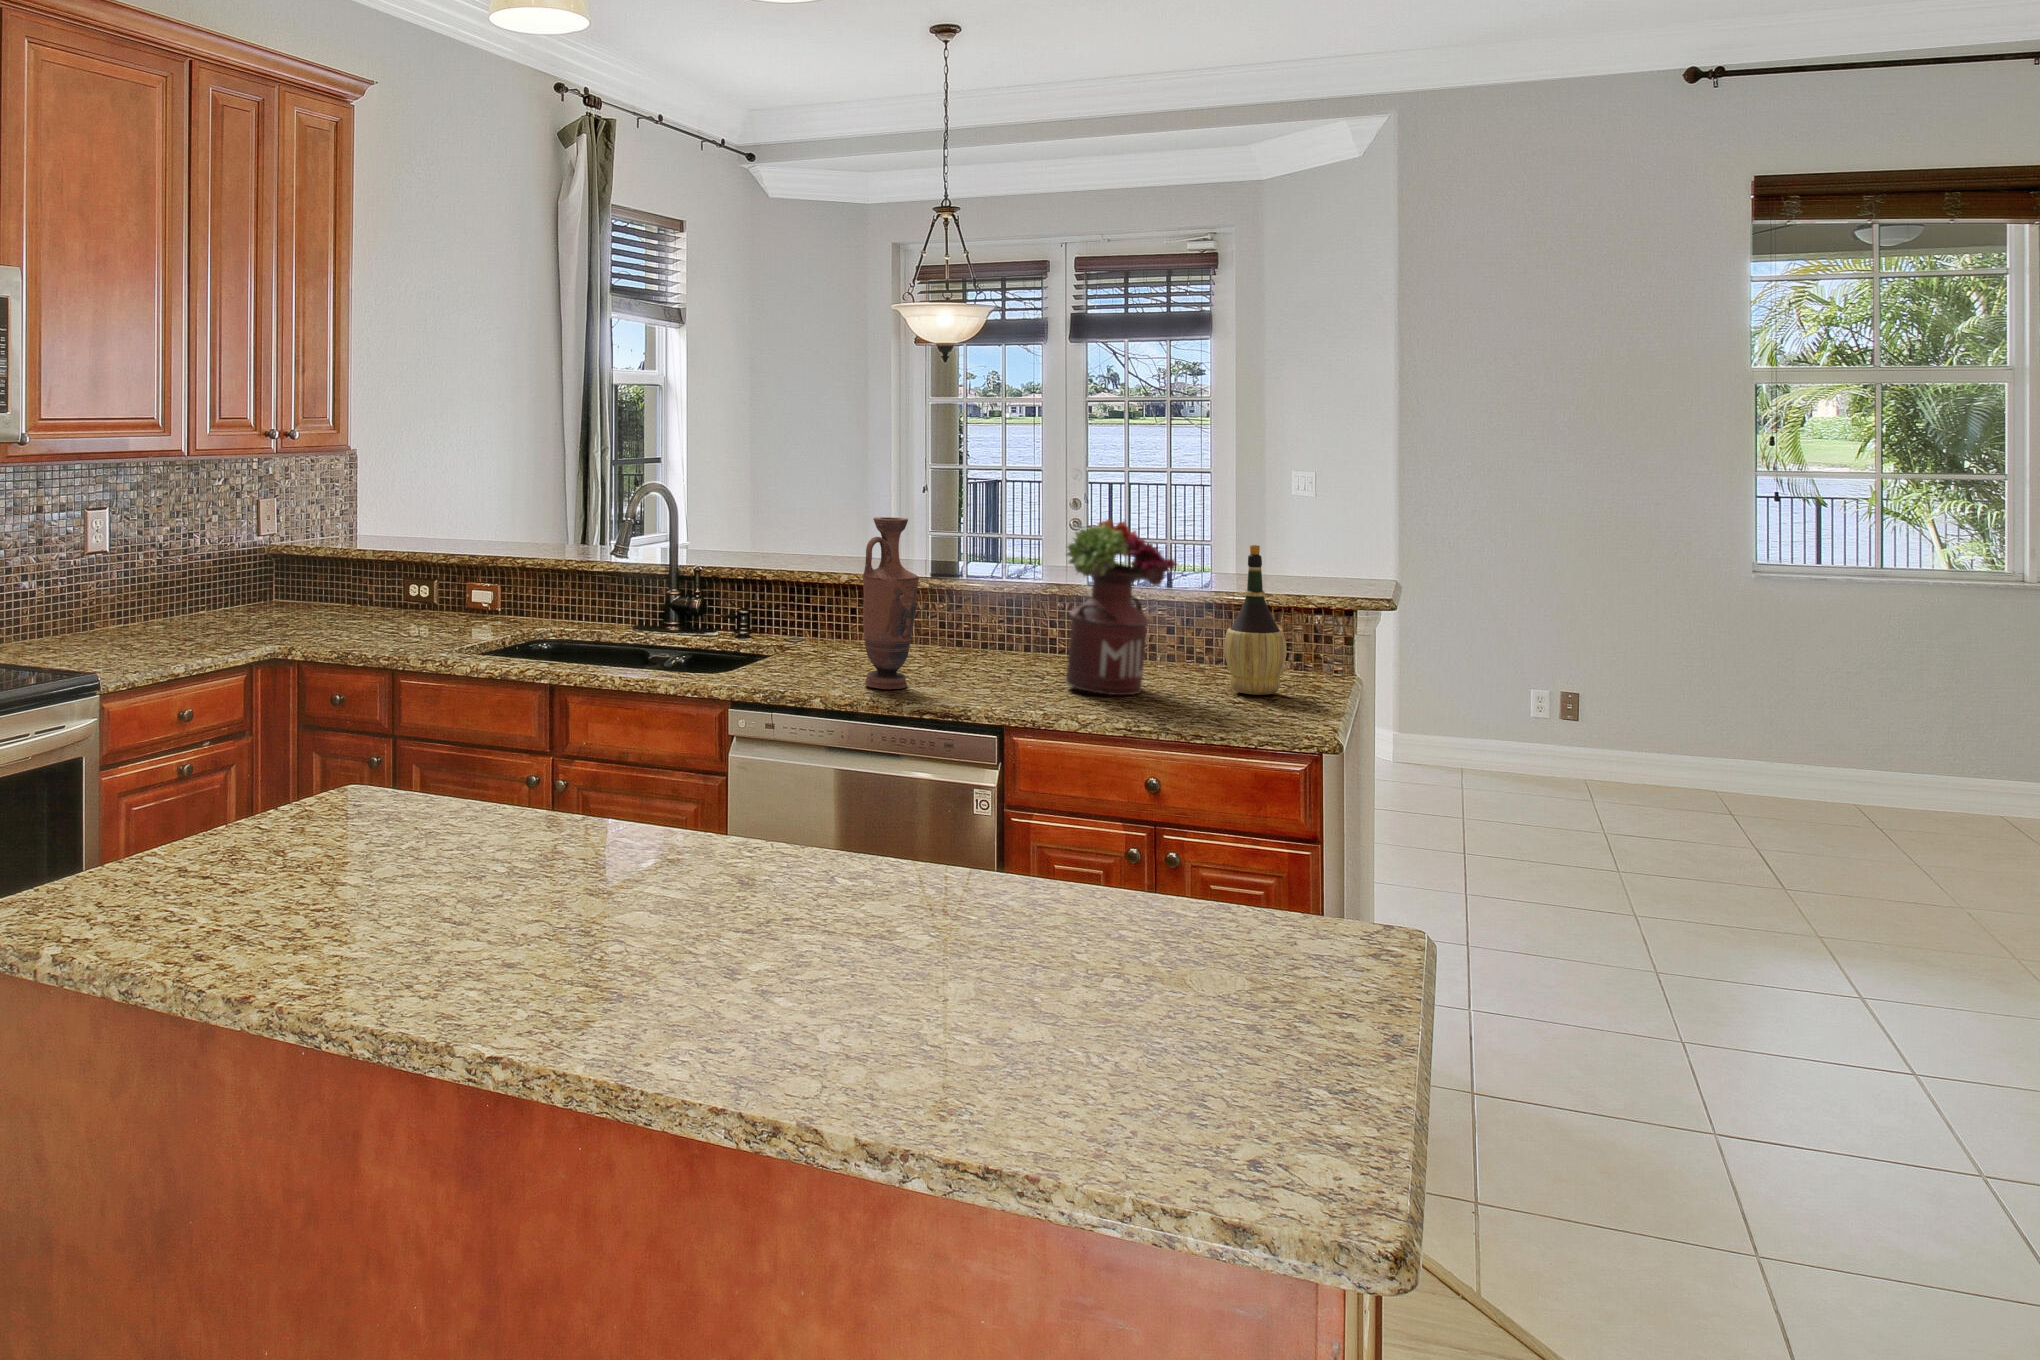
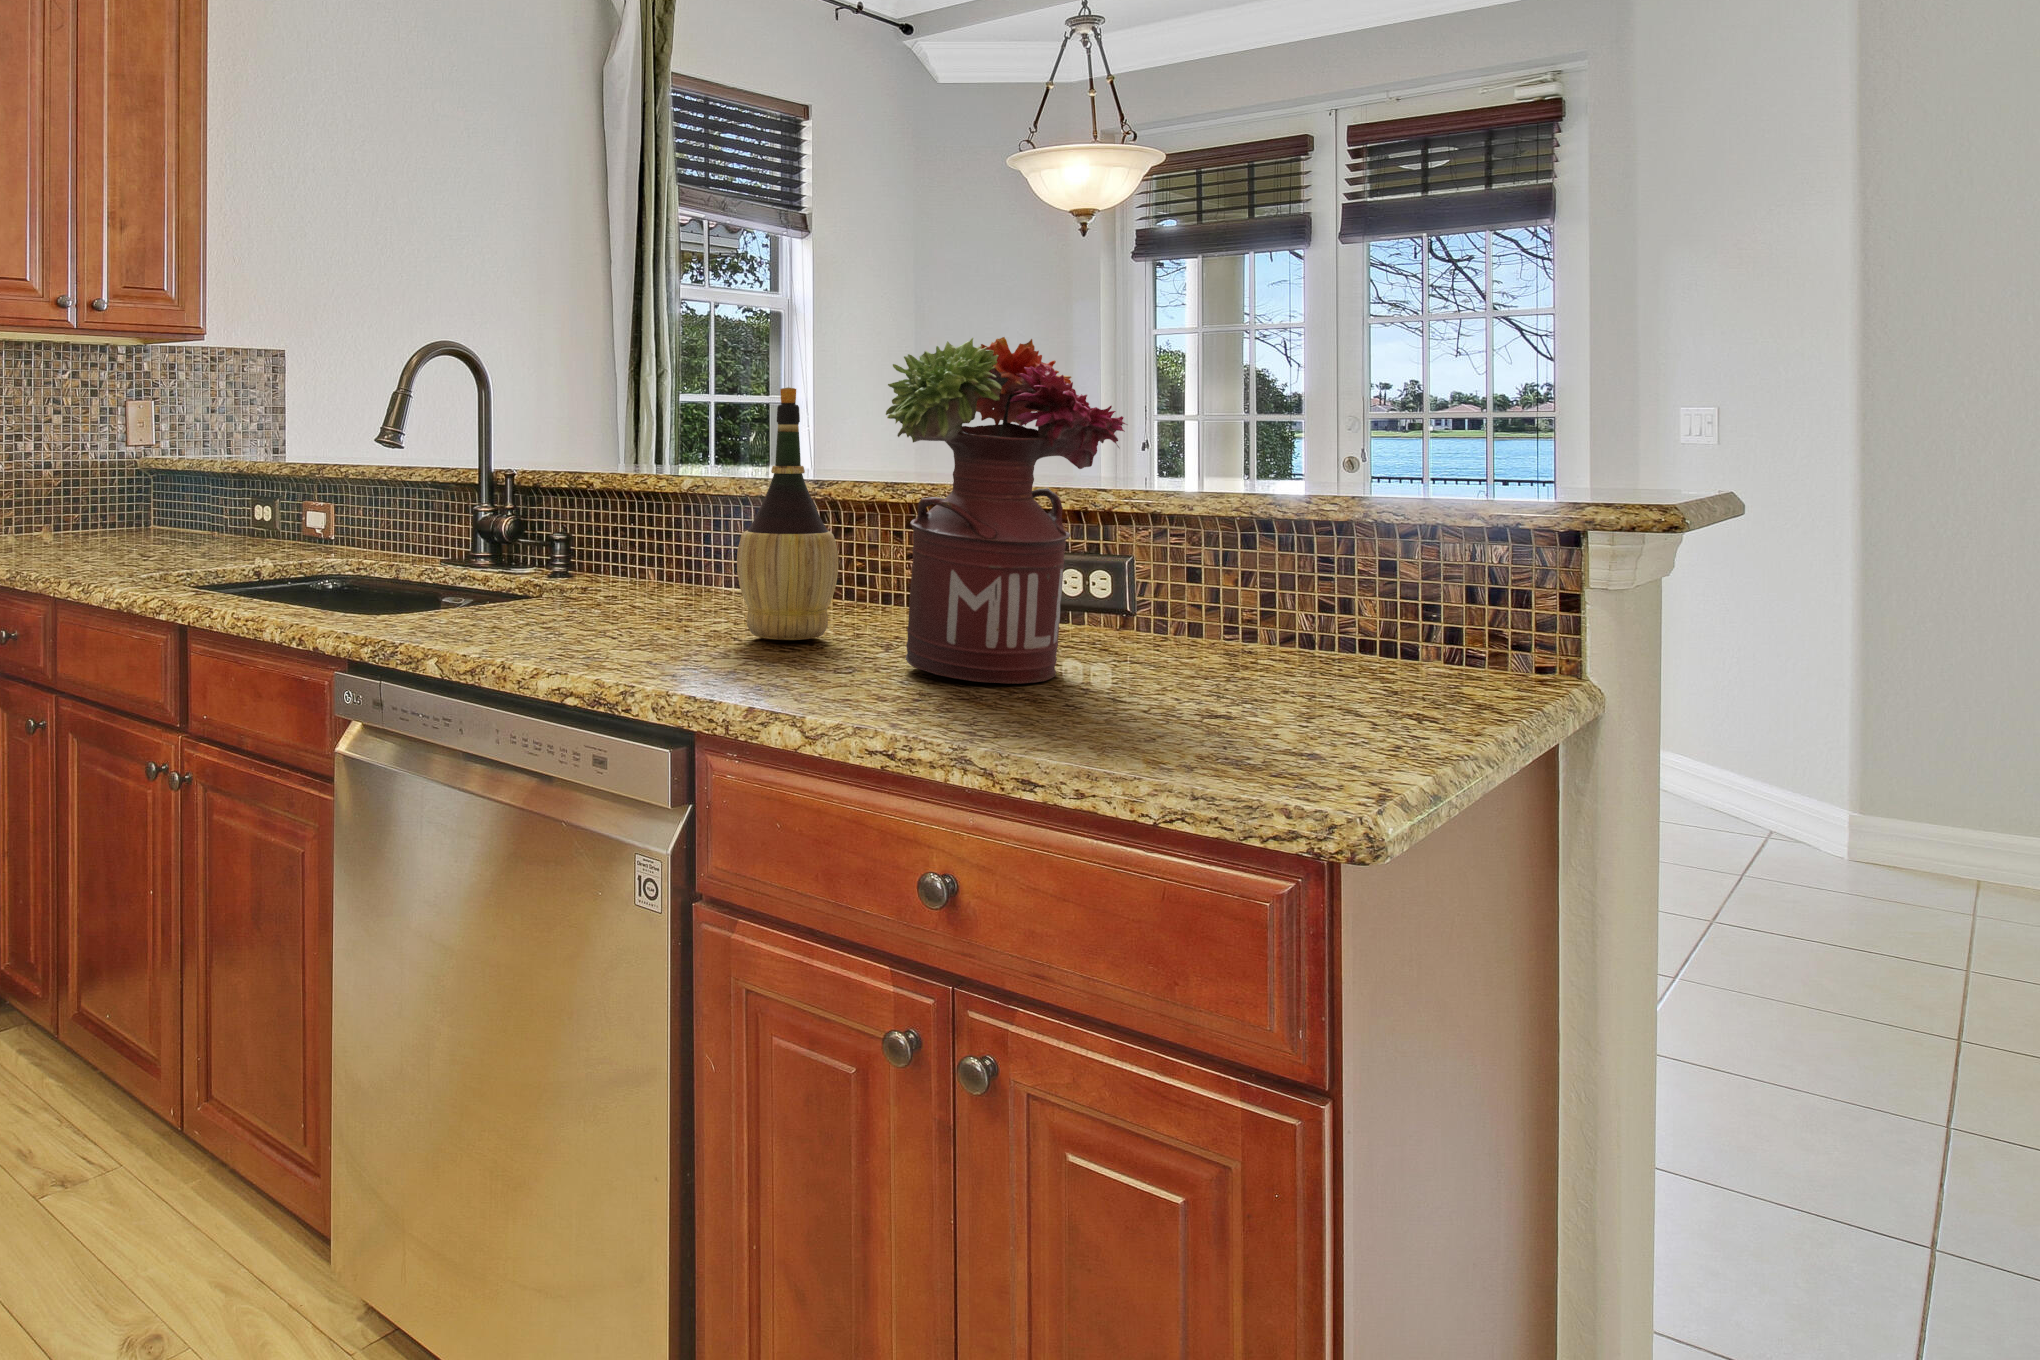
vase: present [863,517,919,689] -> none [556,344,657,650]
wine bottle: present [1224,545,1287,695] -> present [737,387,838,640]

